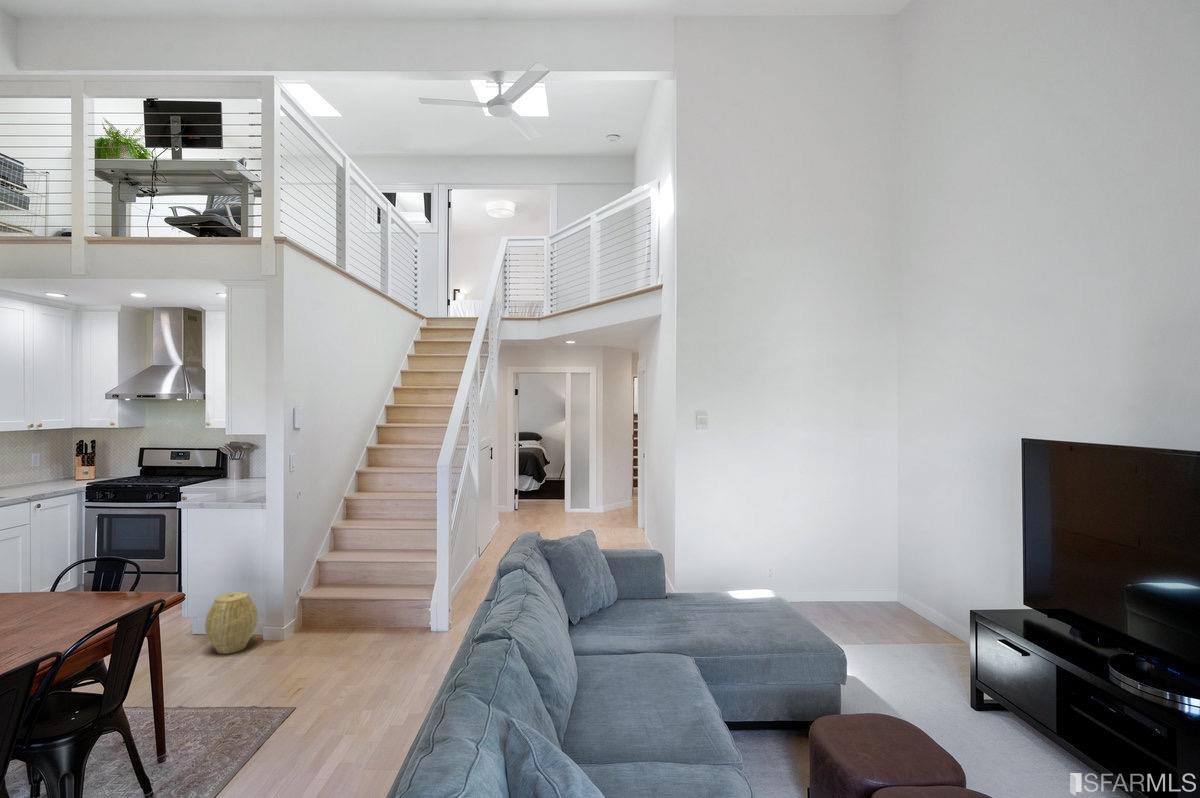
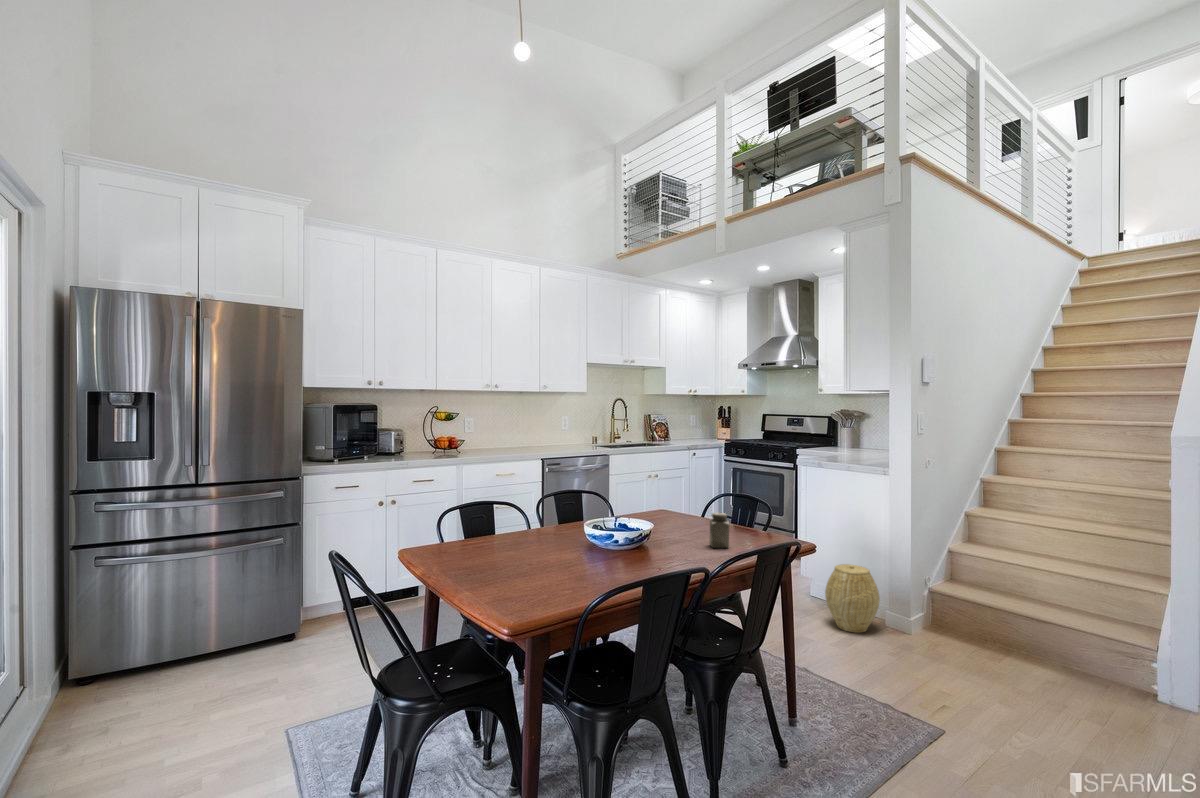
salt shaker: none [60,590,86,628] -> present [710,512,729,548]

